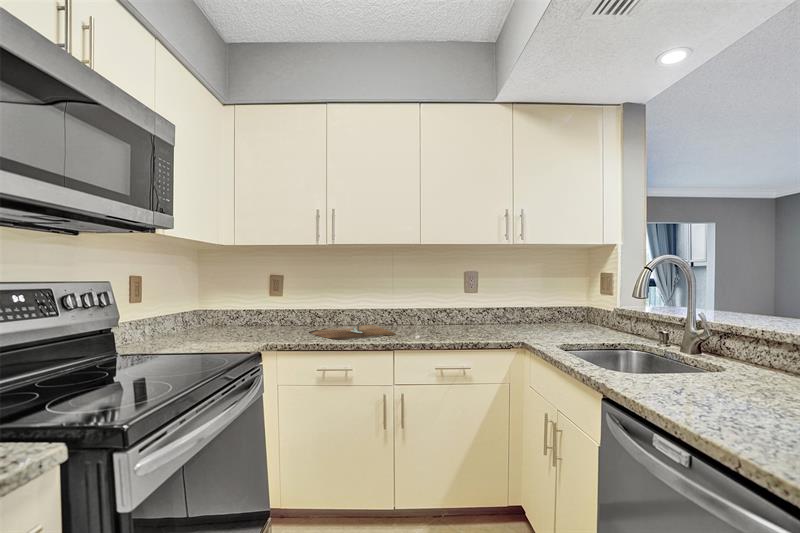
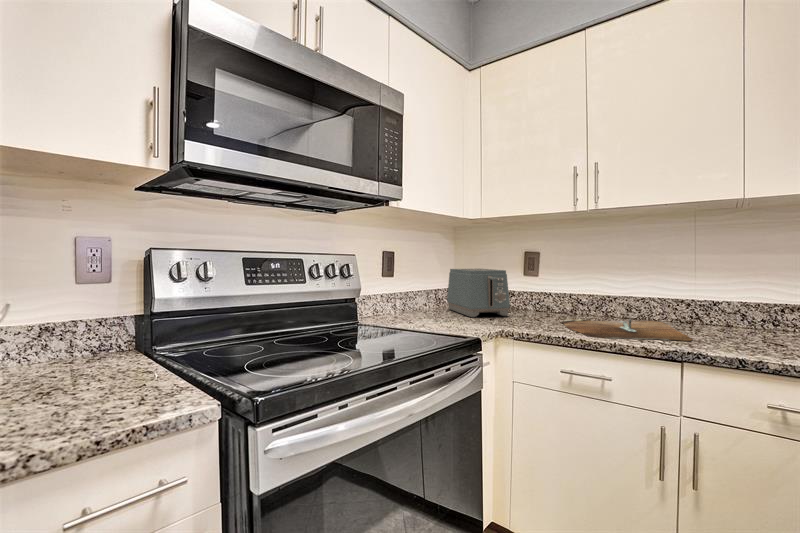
toaster: none [197,291,264,336] -> present [447,268,510,317]

